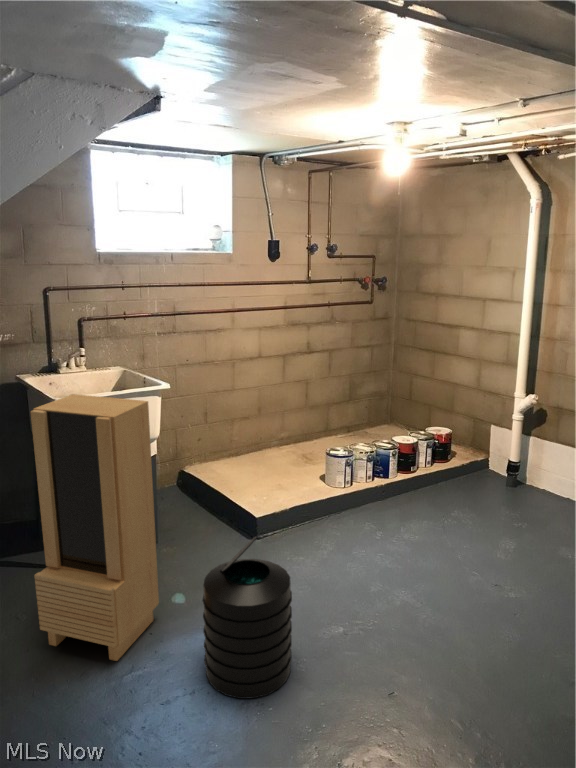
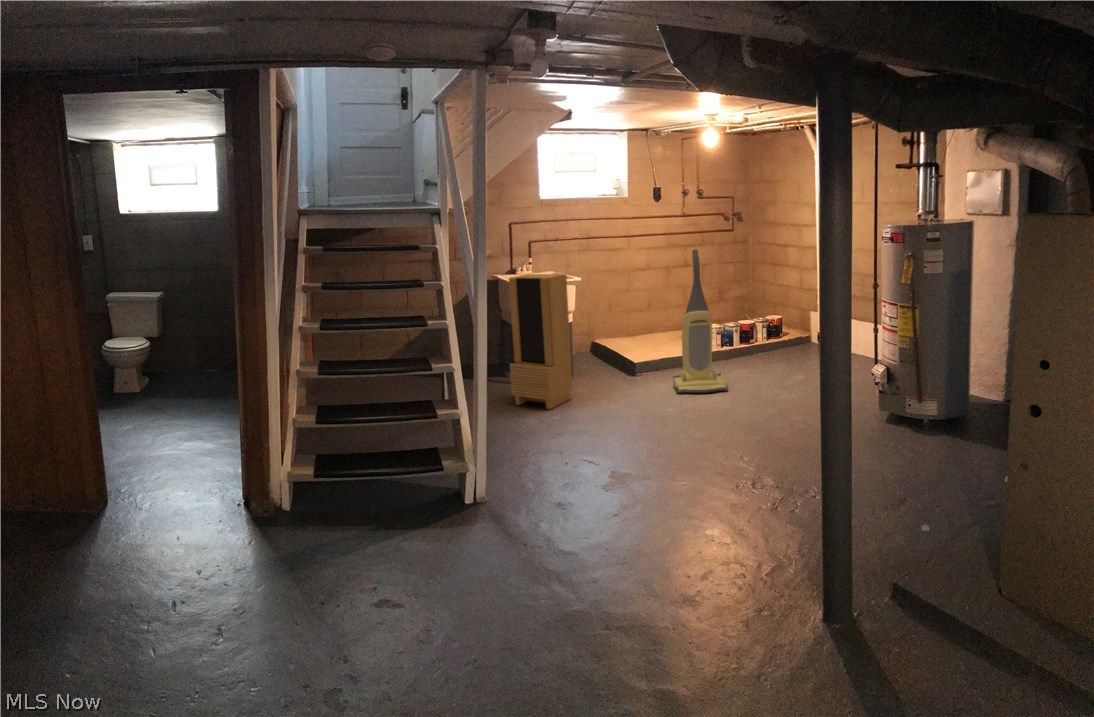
vacuum cleaner: none [325,352,415,591] -> present [673,250,728,393]
trash can: present [202,537,292,699] -> none [593,339,640,420]

